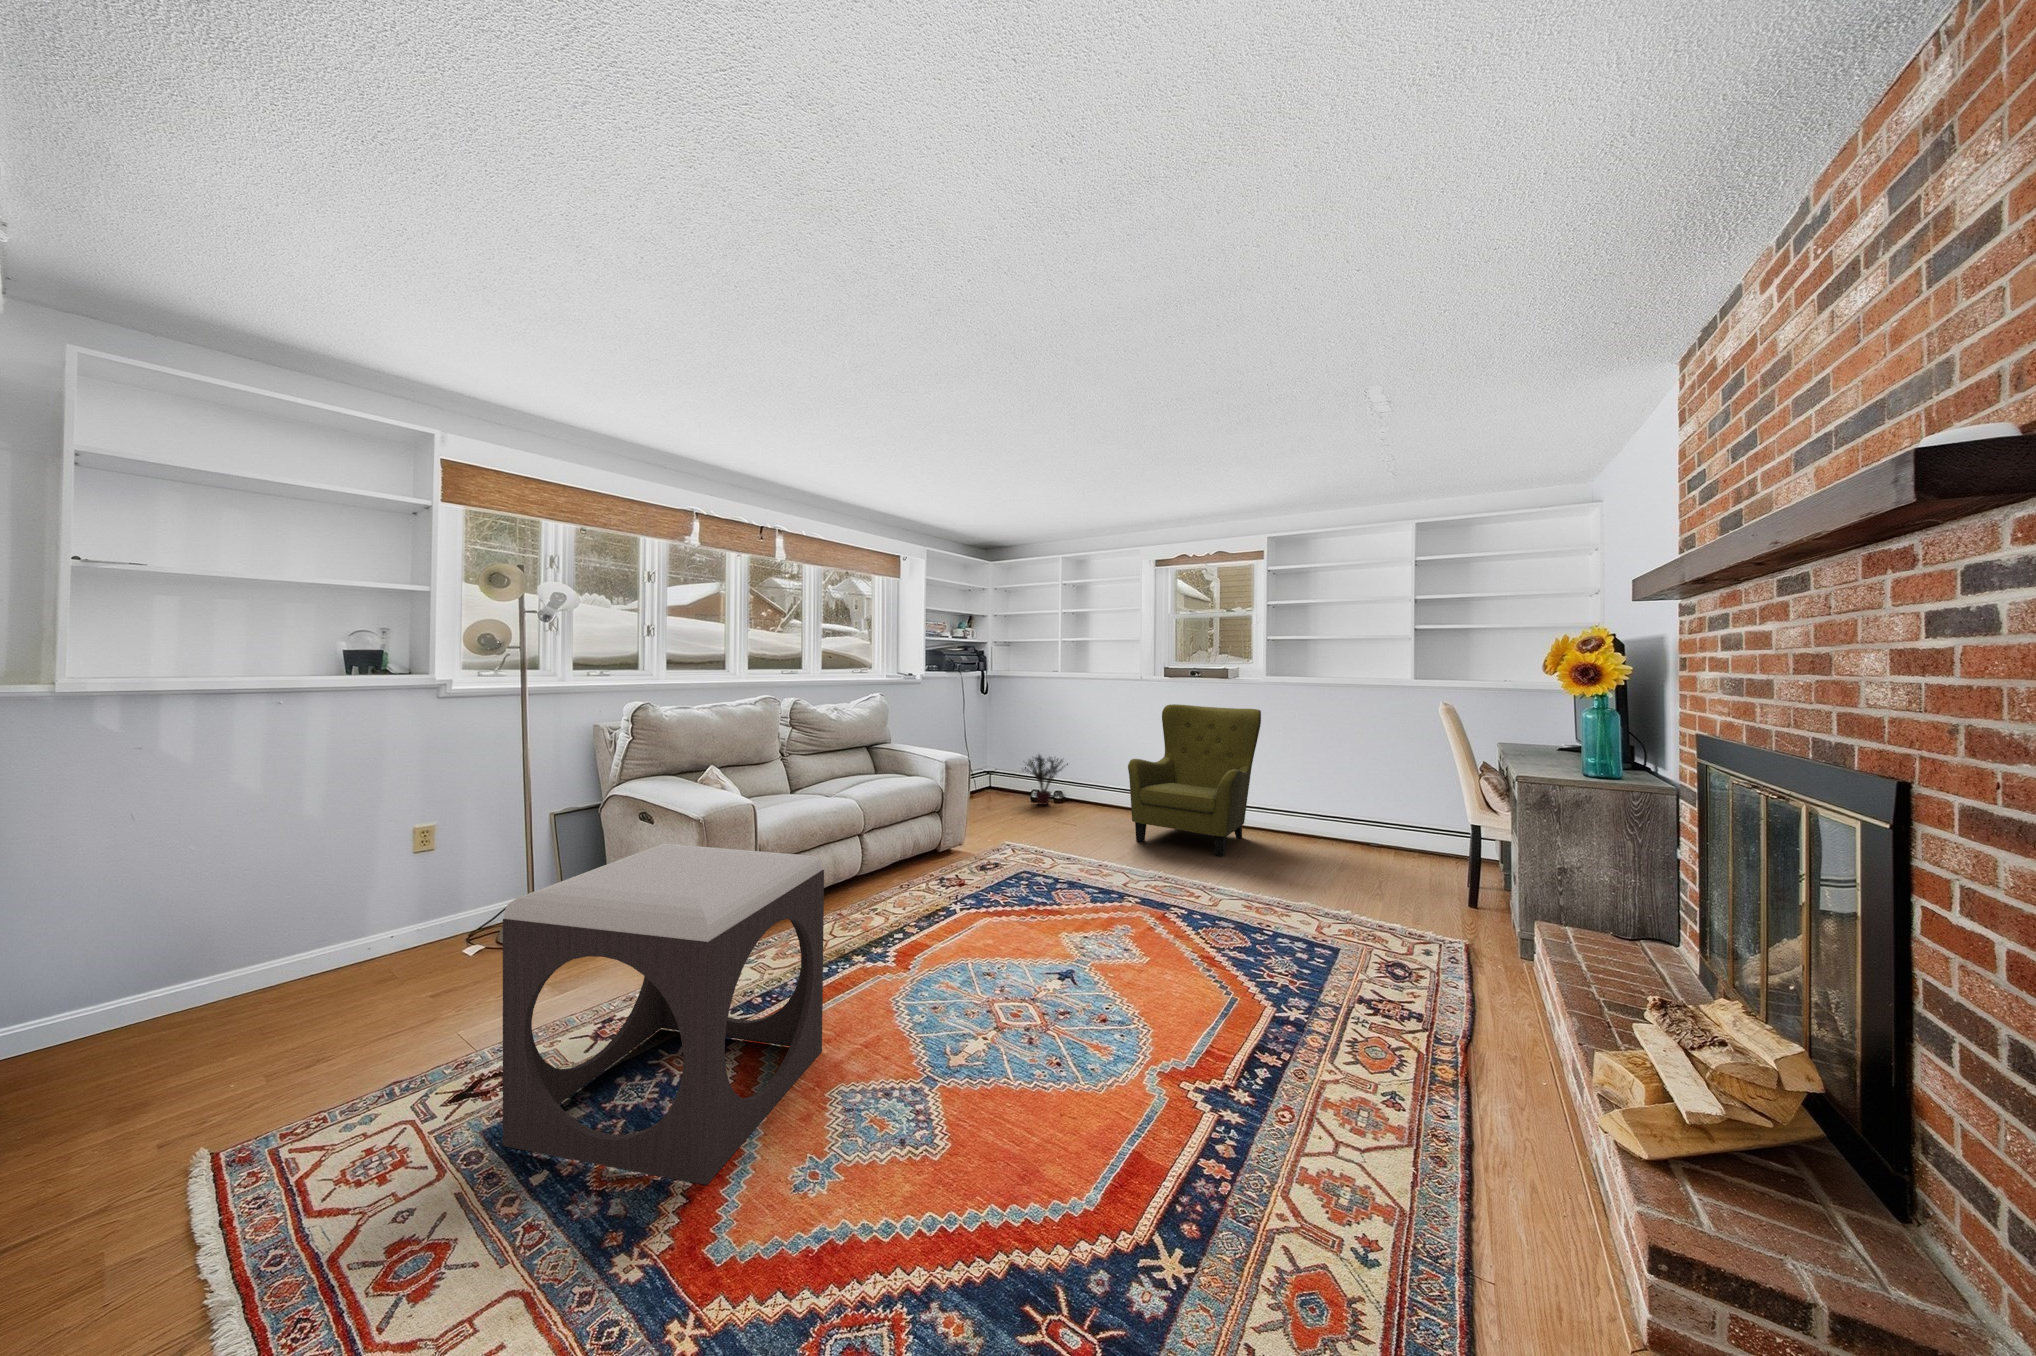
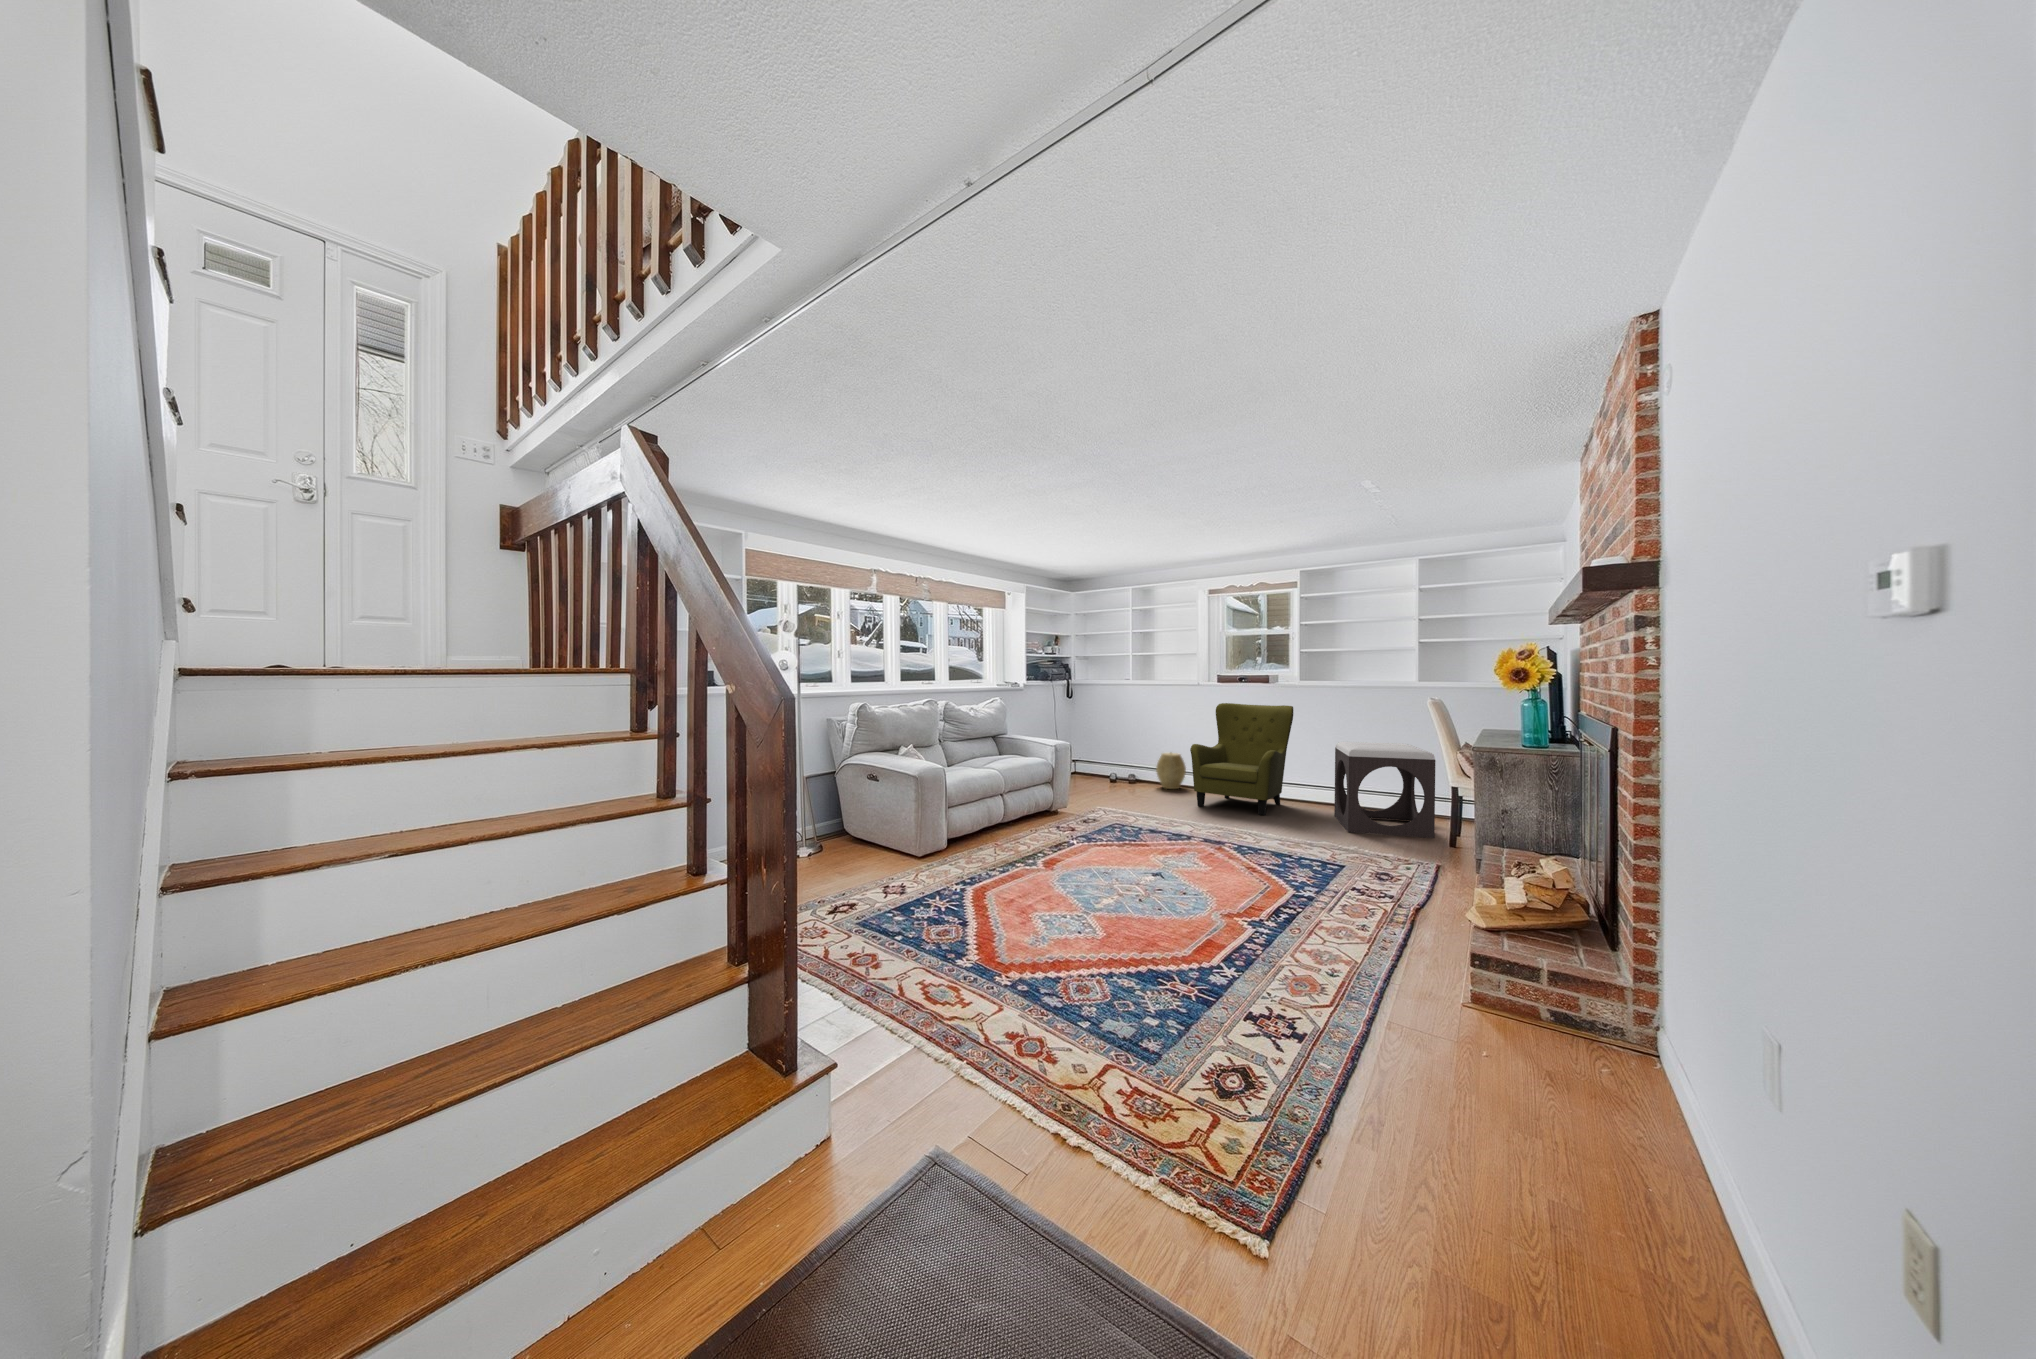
potted plant: present [1024,755,1068,805] -> none [1103,743,1142,783]
woven basket: none [1086,766,1124,814] -> present [1156,752,1186,789]
footstool: present [503,843,824,1185] -> present [1334,742,1436,838]

